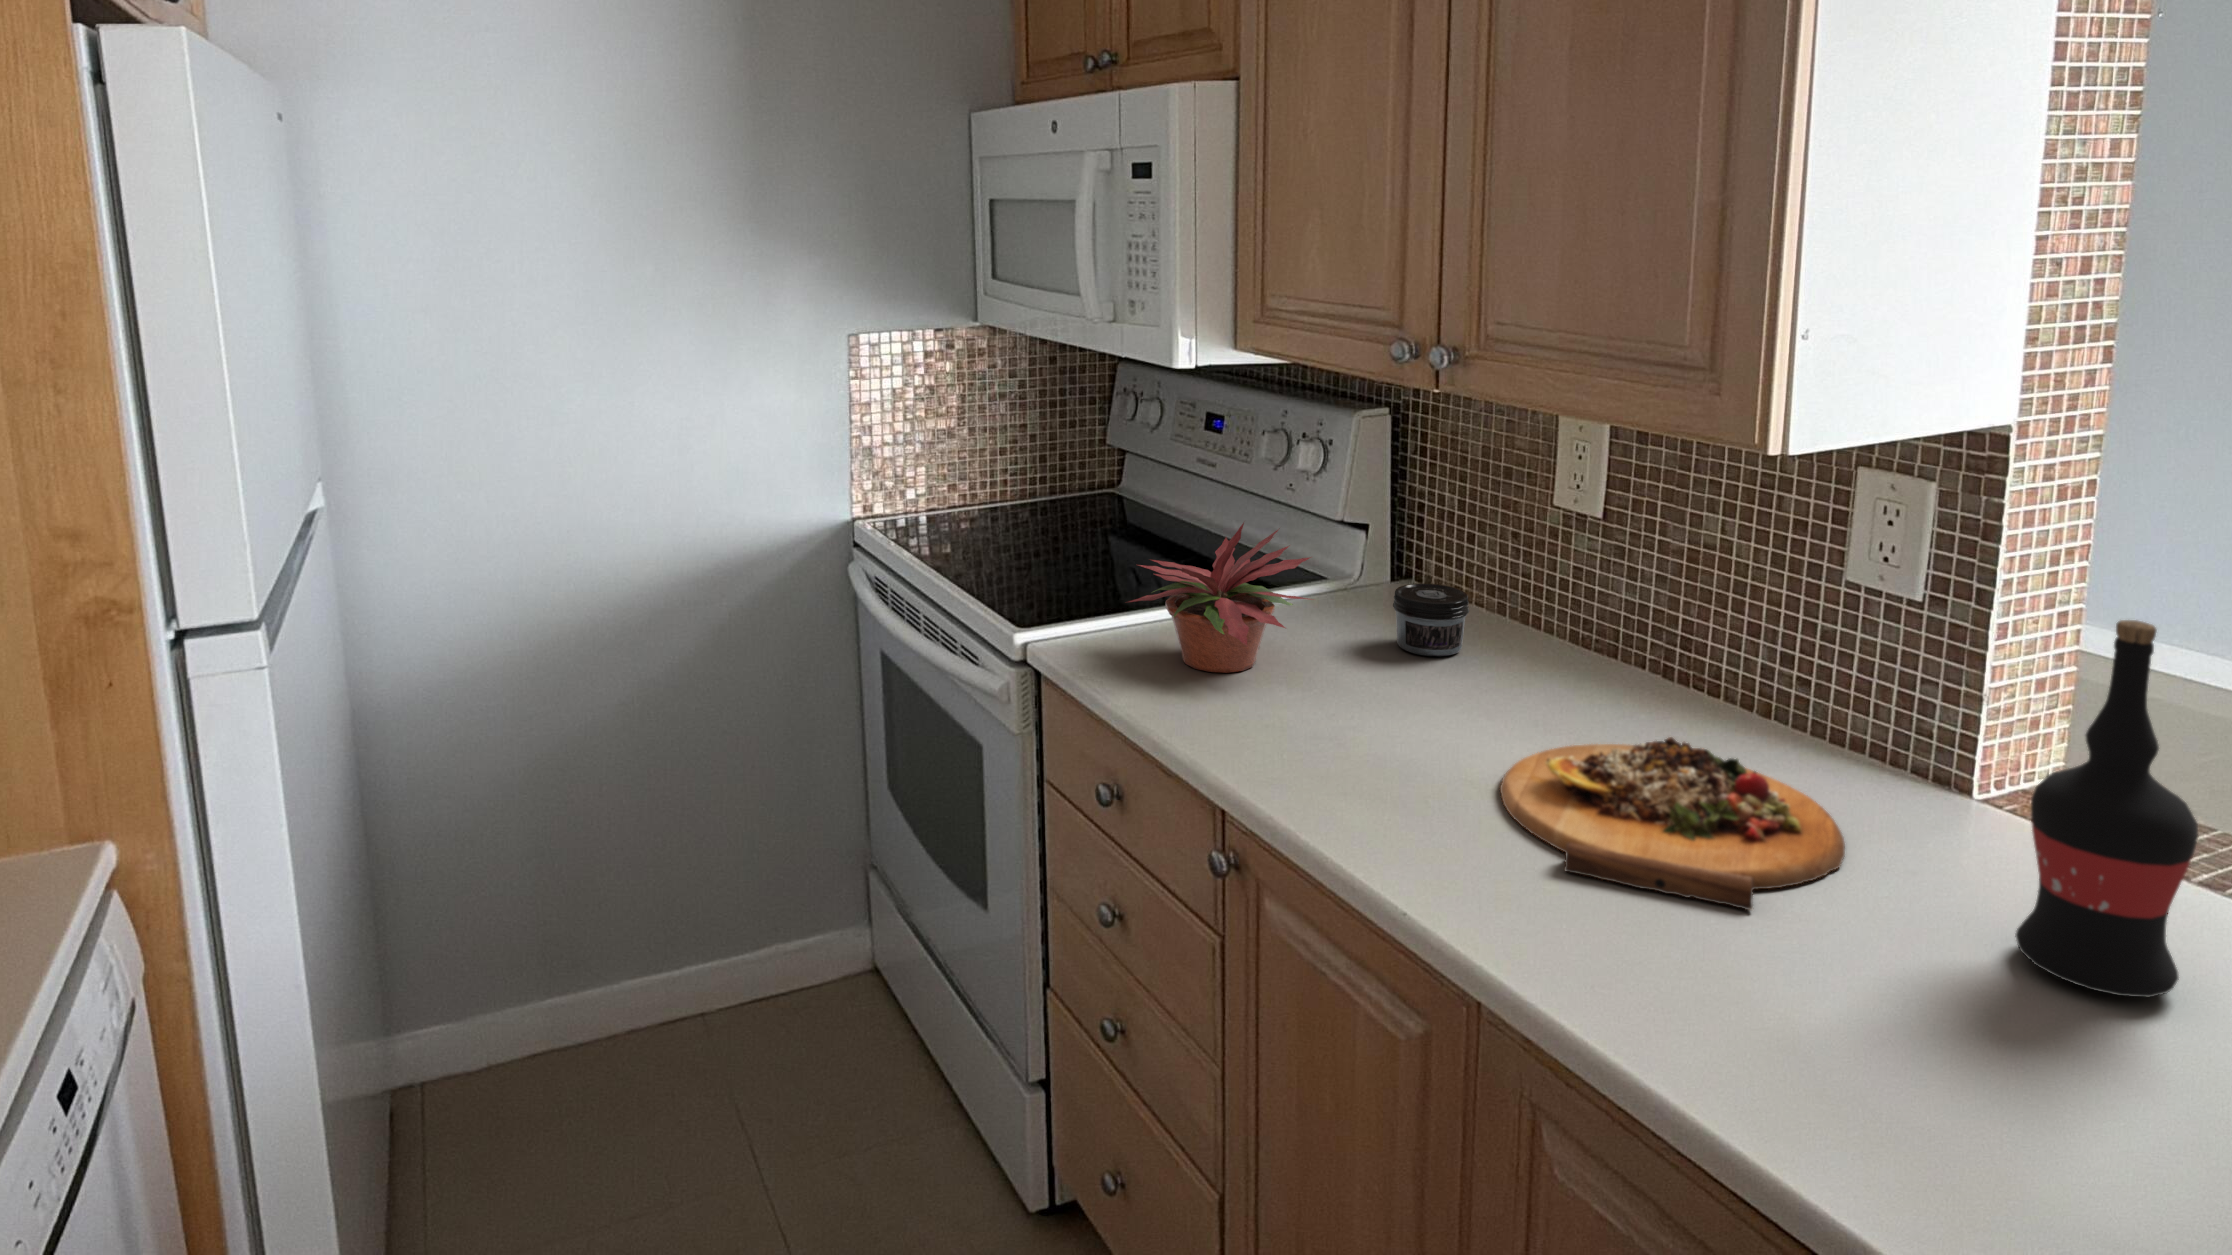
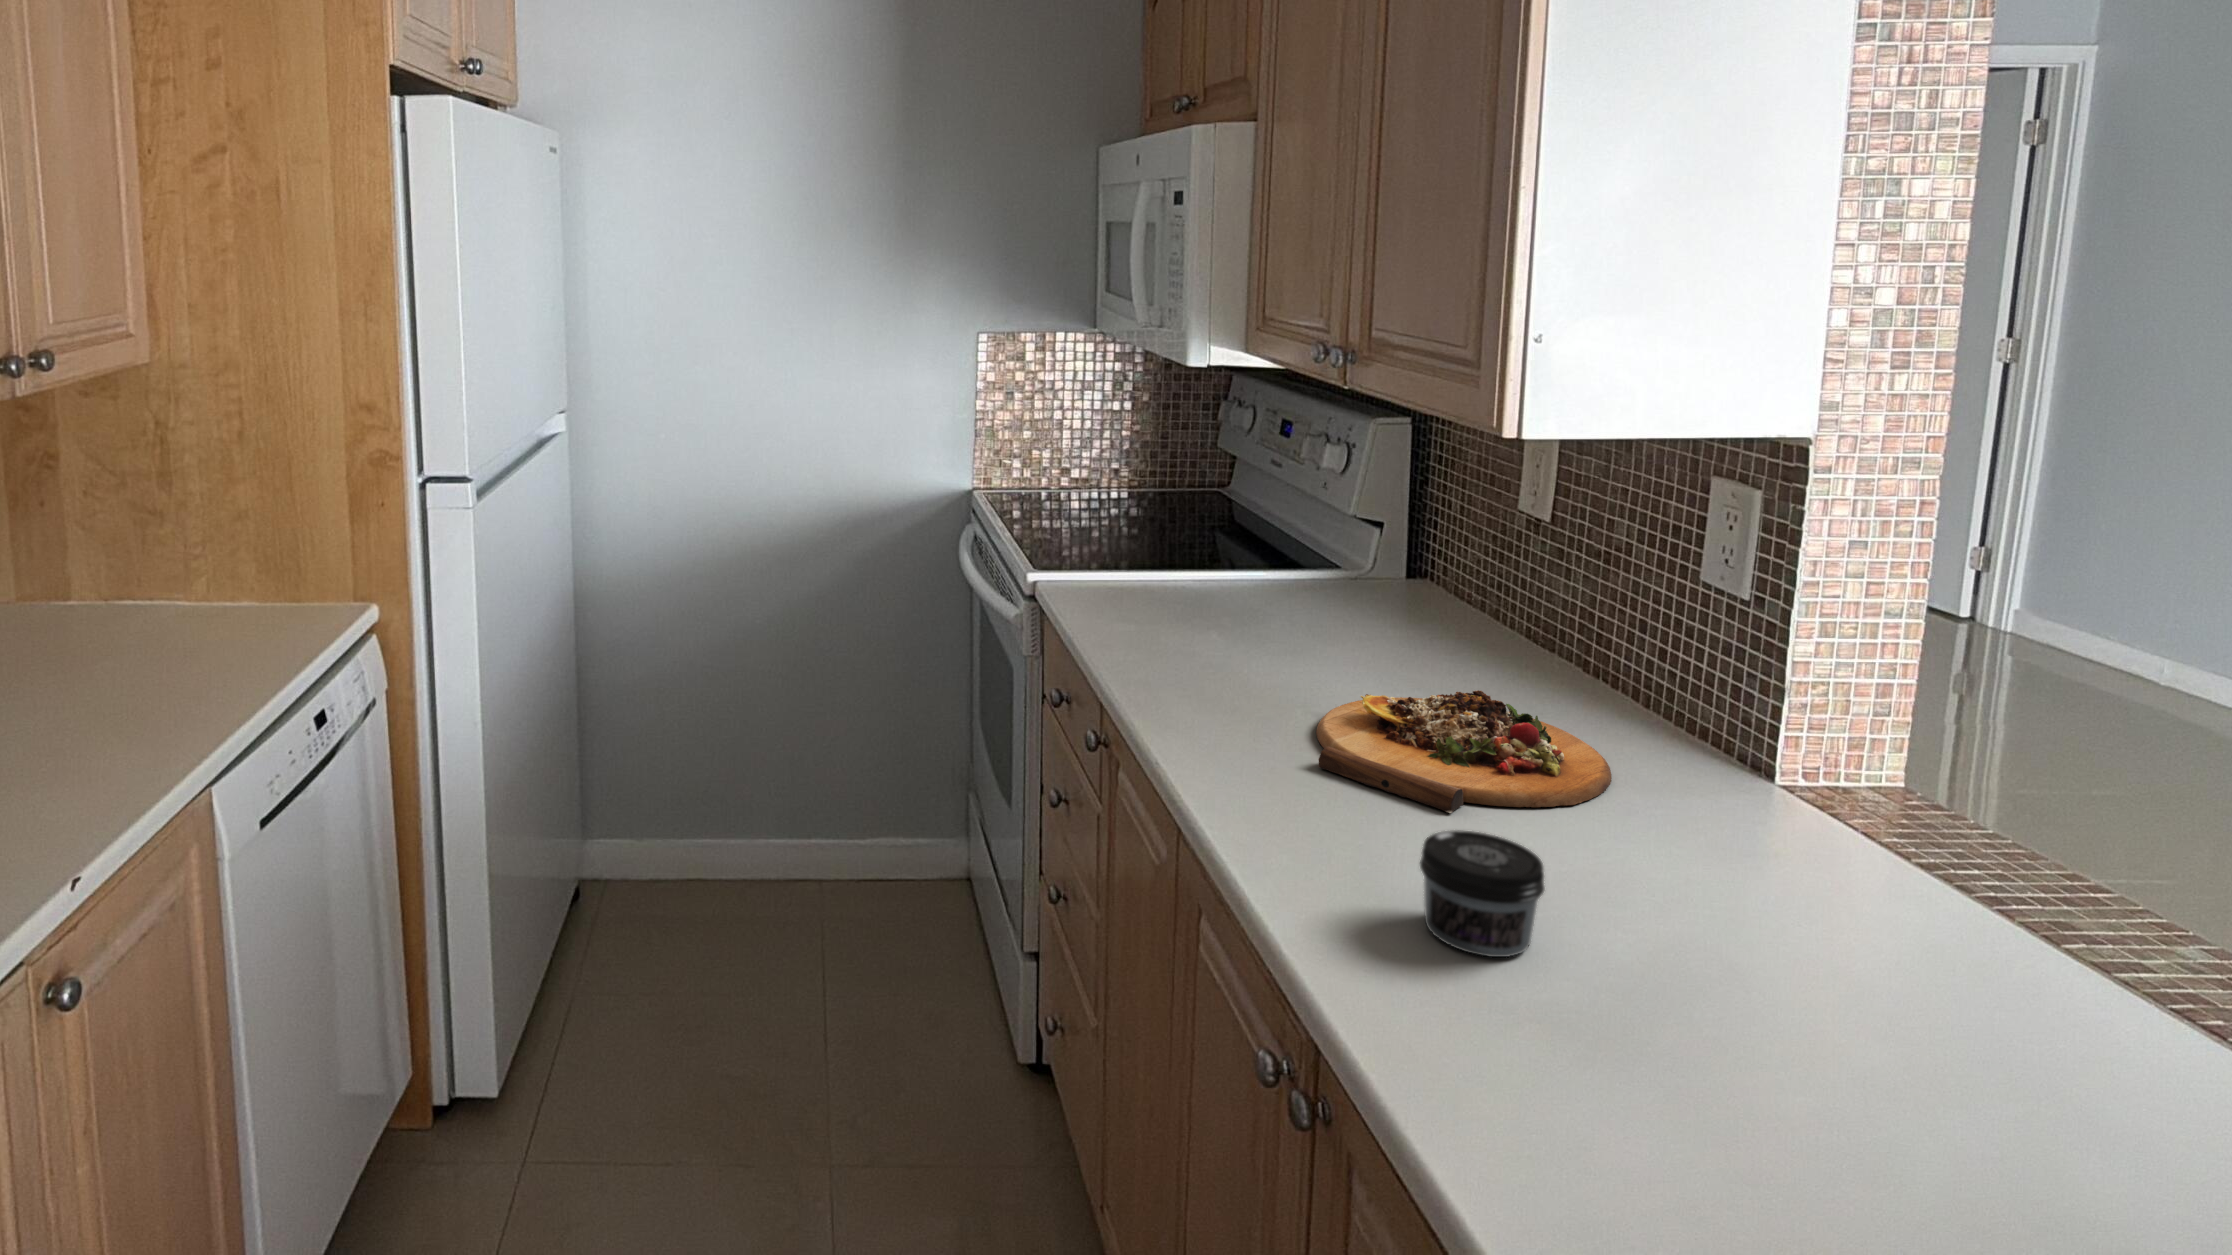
potted plant: present [1129,523,1311,673] -> none [1104,490,1273,619]
jar: present [1393,584,1469,656] -> present [1420,830,1544,957]
wine bottle: present [2015,620,2198,998] -> none [1652,589,1801,915]

